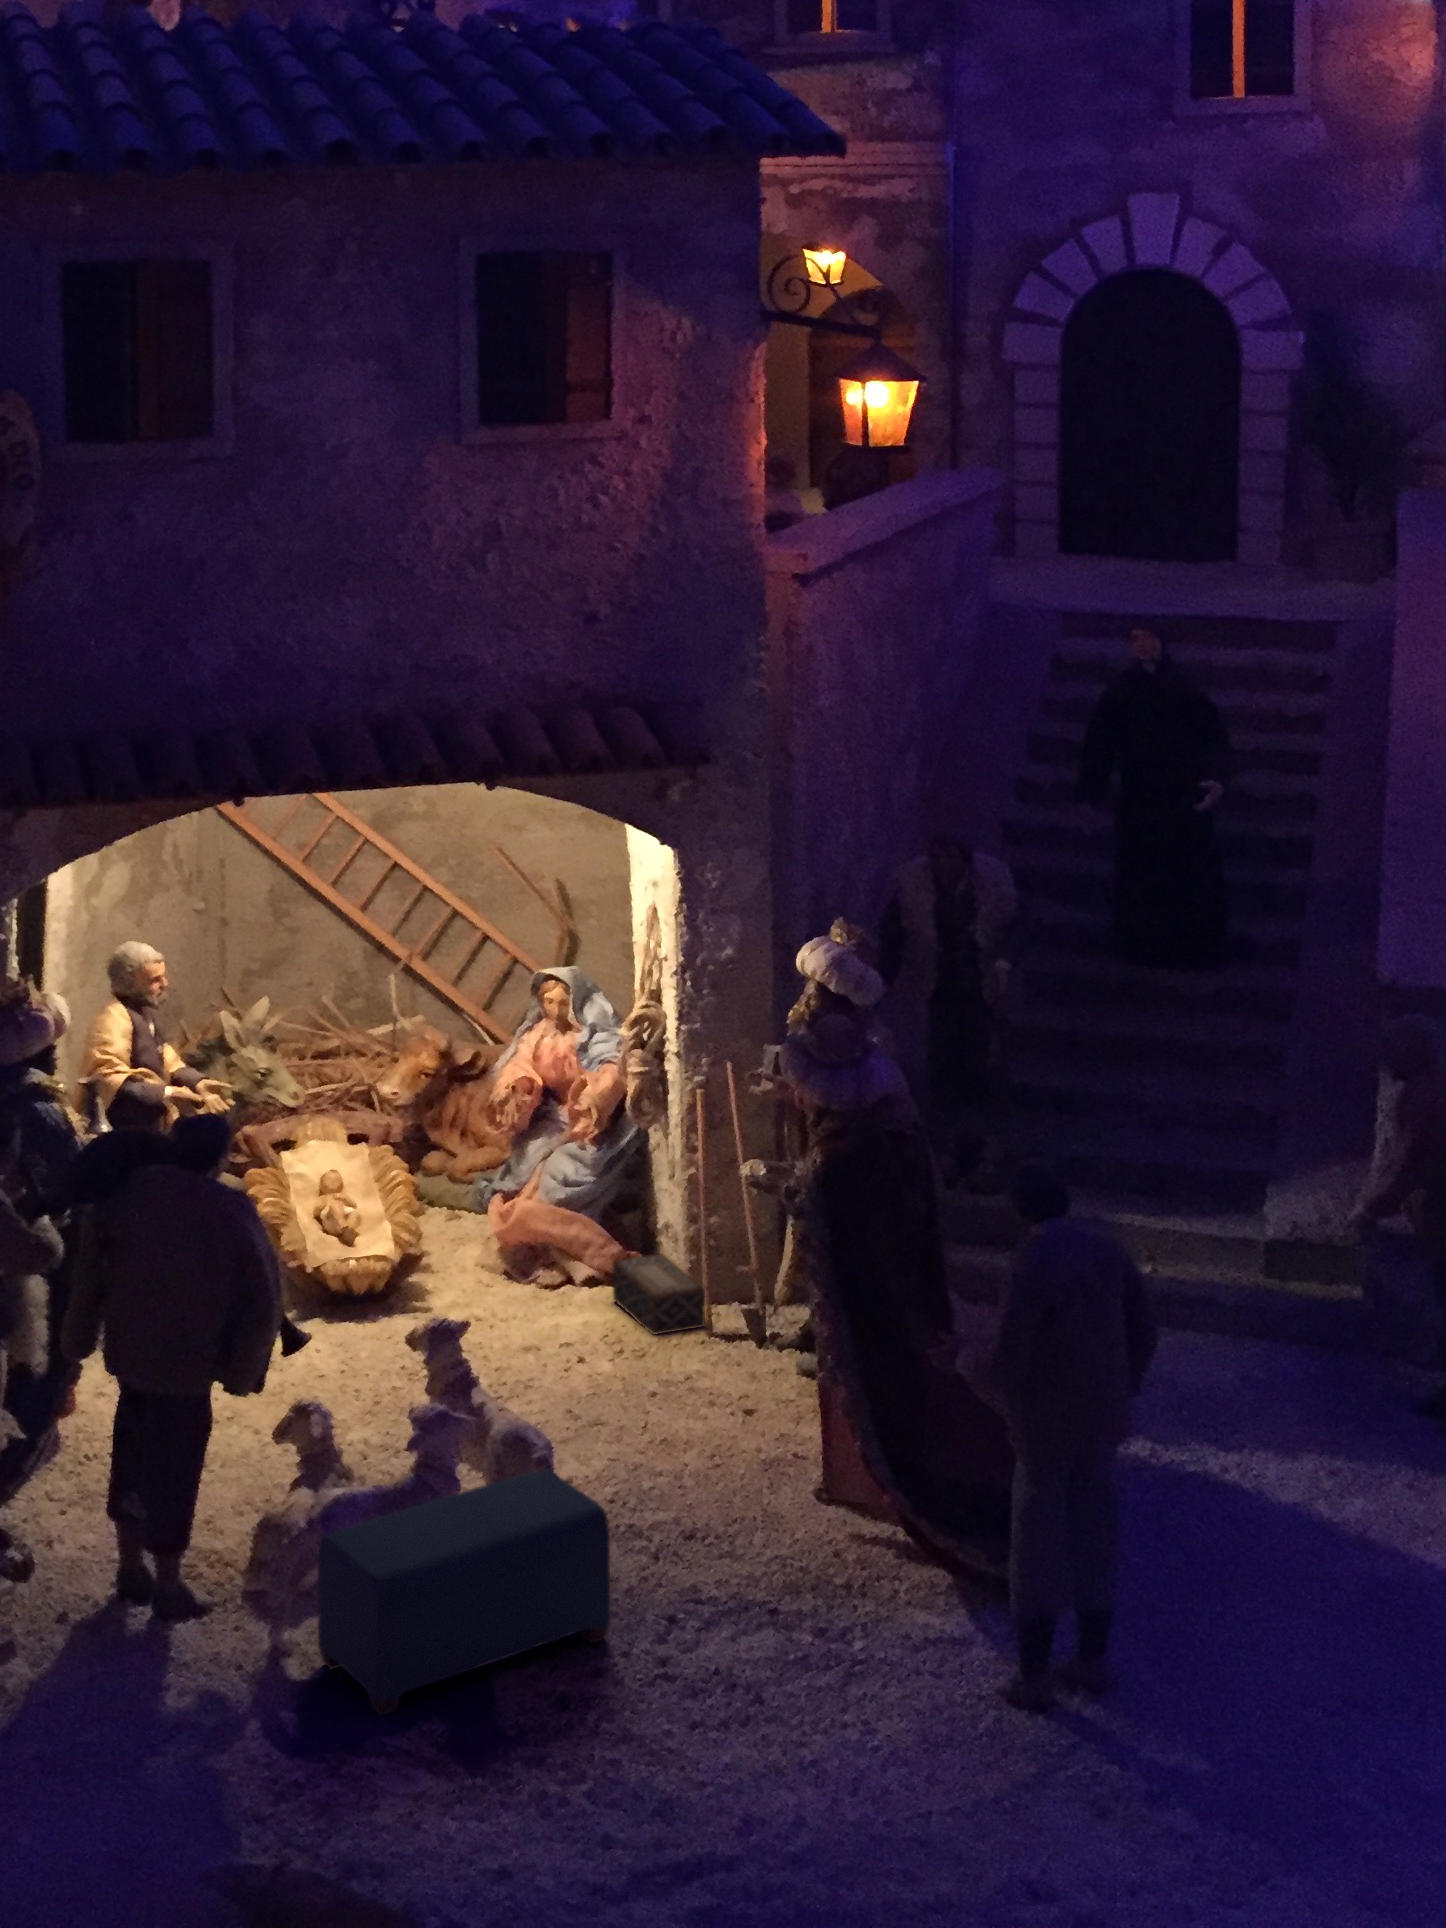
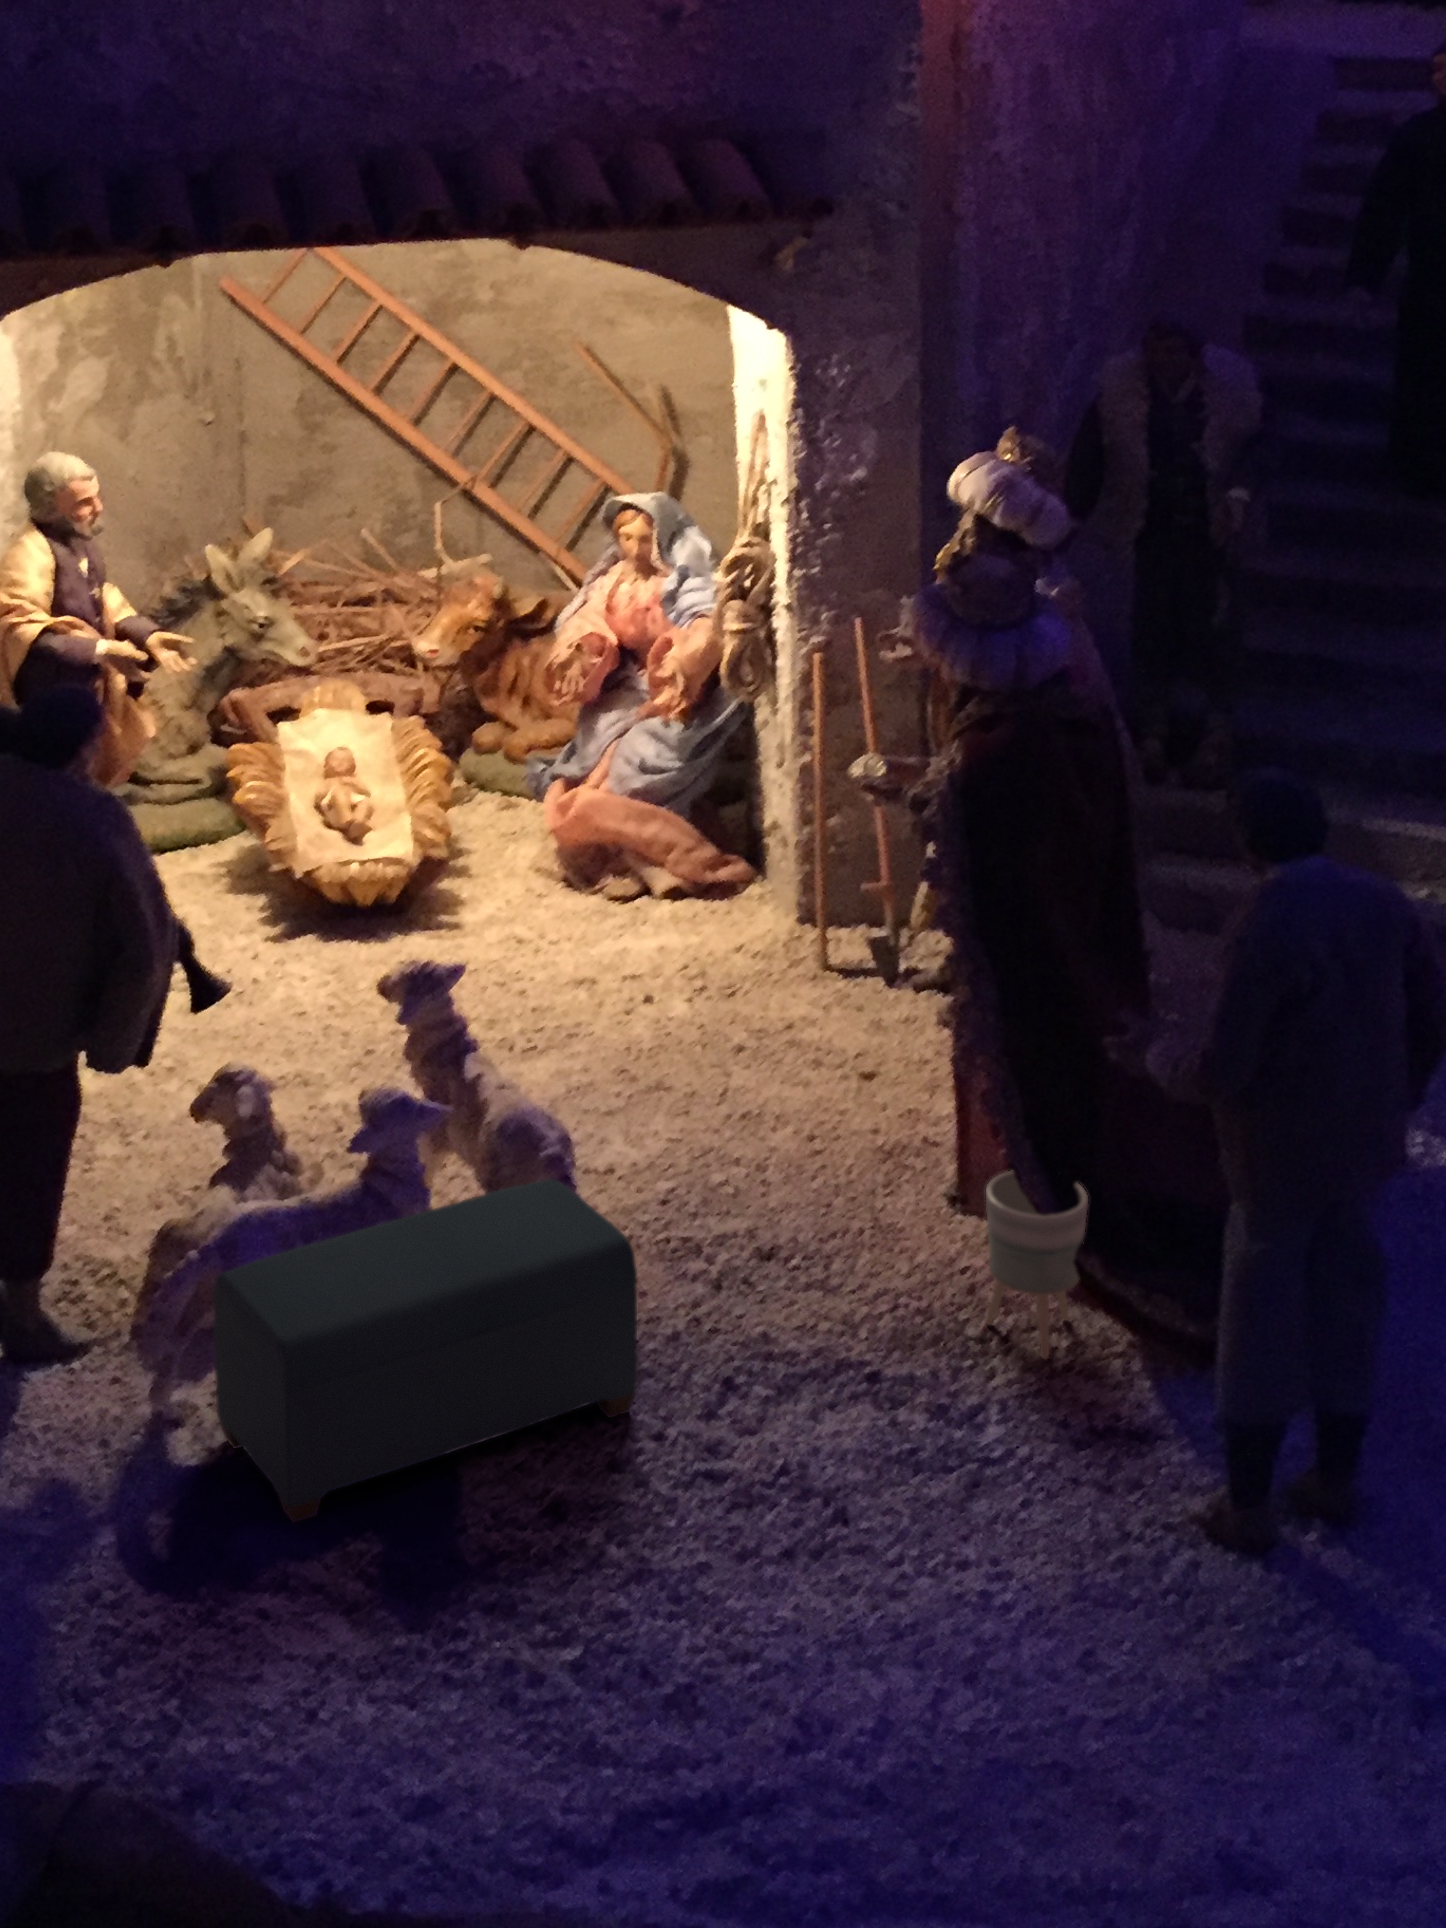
woven basket: present [613,1253,705,1334] -> none [698,861,818,969]
planter: none [846,1459,917,1598] -> present [986,1171,1088,1359]

